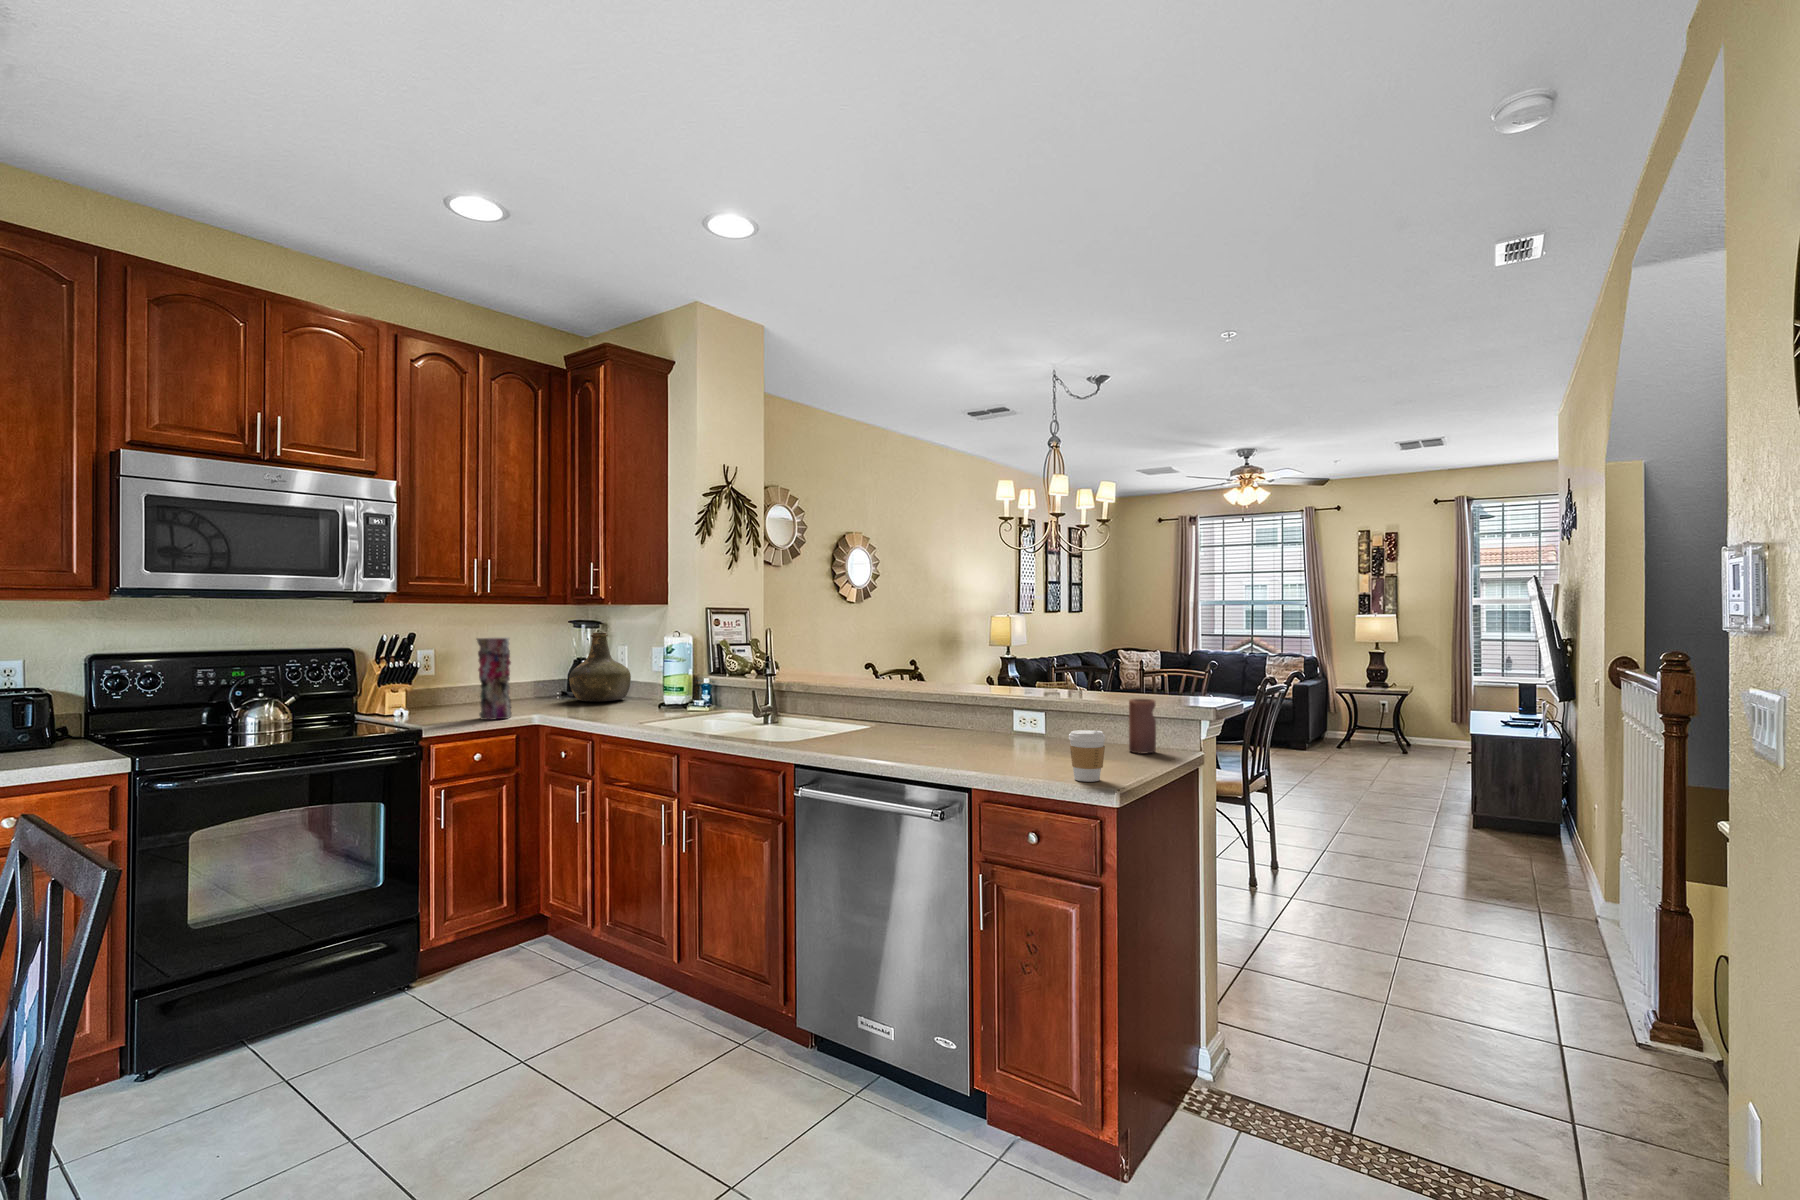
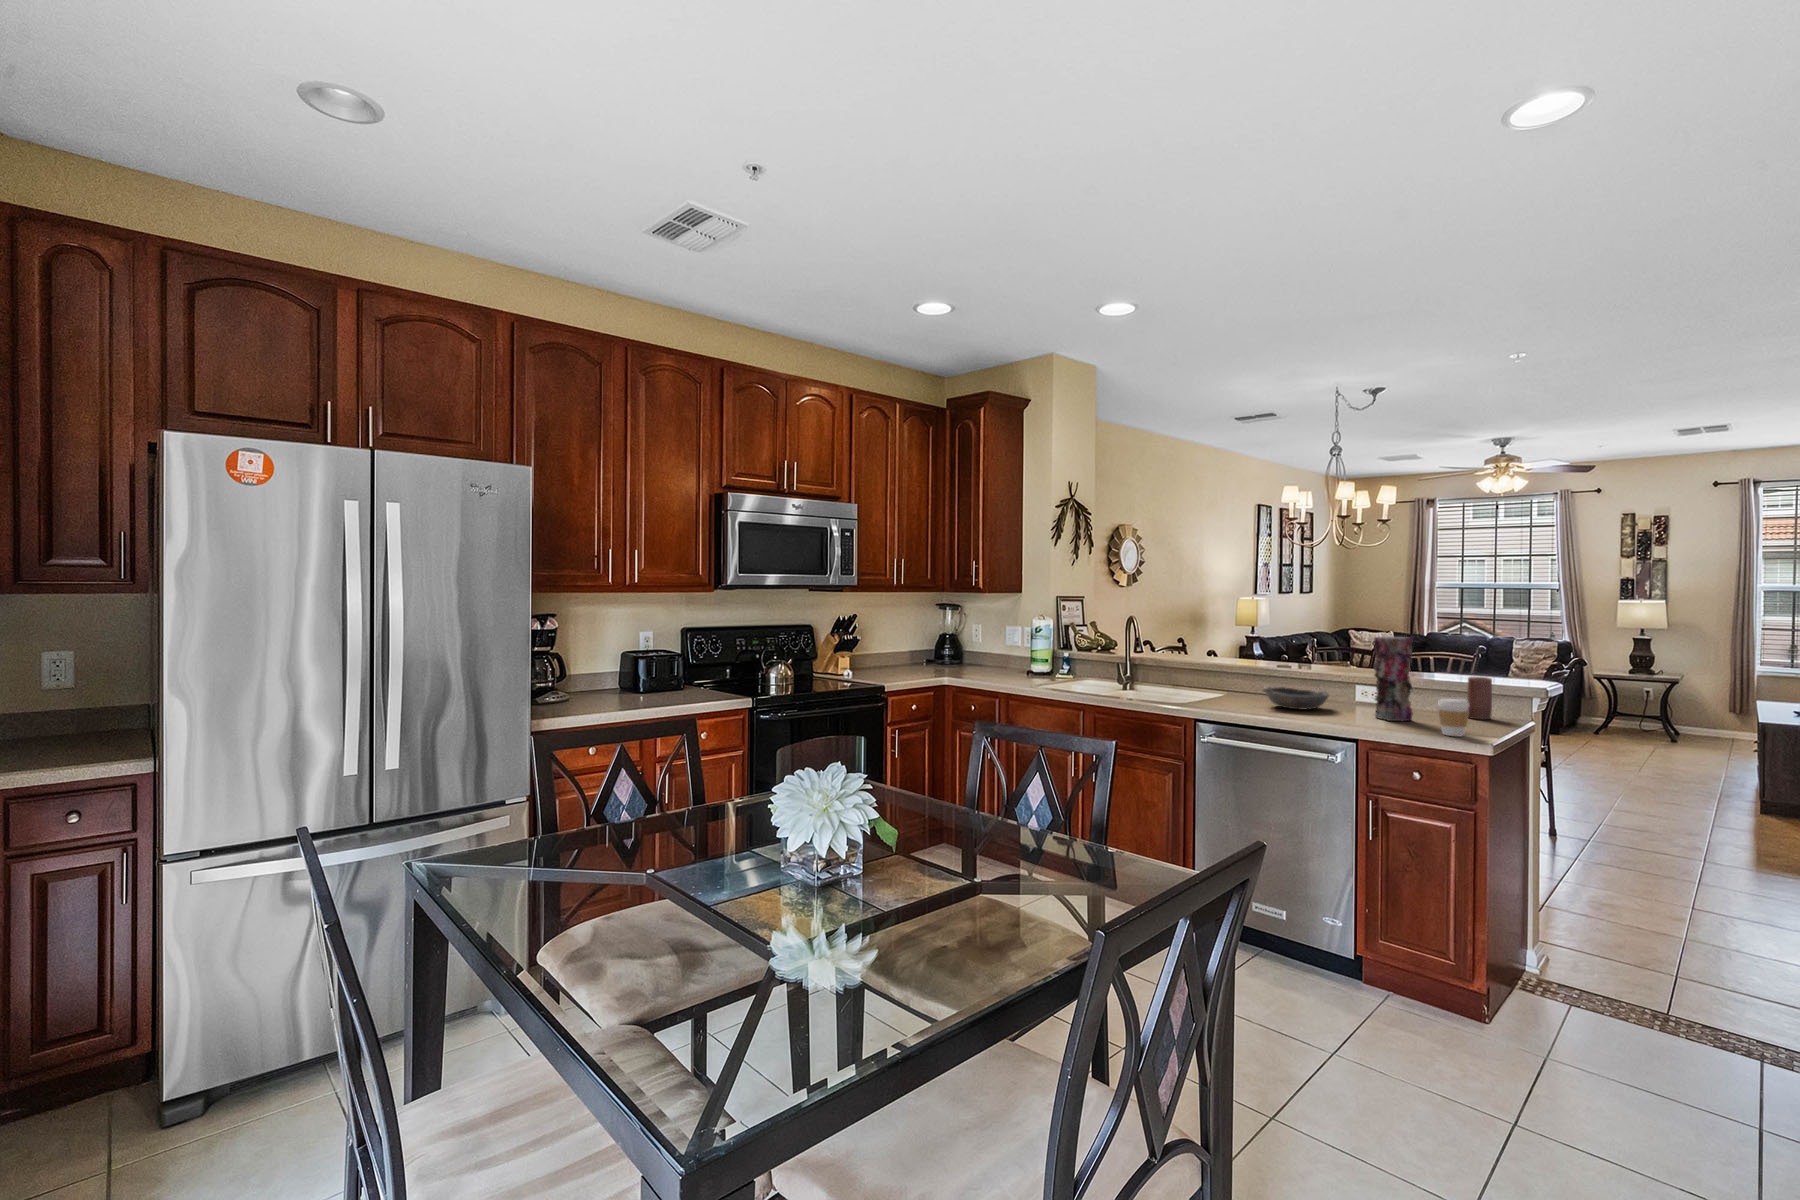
bottle: present [569,632,631,702] -> none [947,615,992,669]
vase: present [477,638,512,720] -> present [1373,636,1413,721]
bowl: none [888,717,975,747] -> present [1262,687,1329,710]

